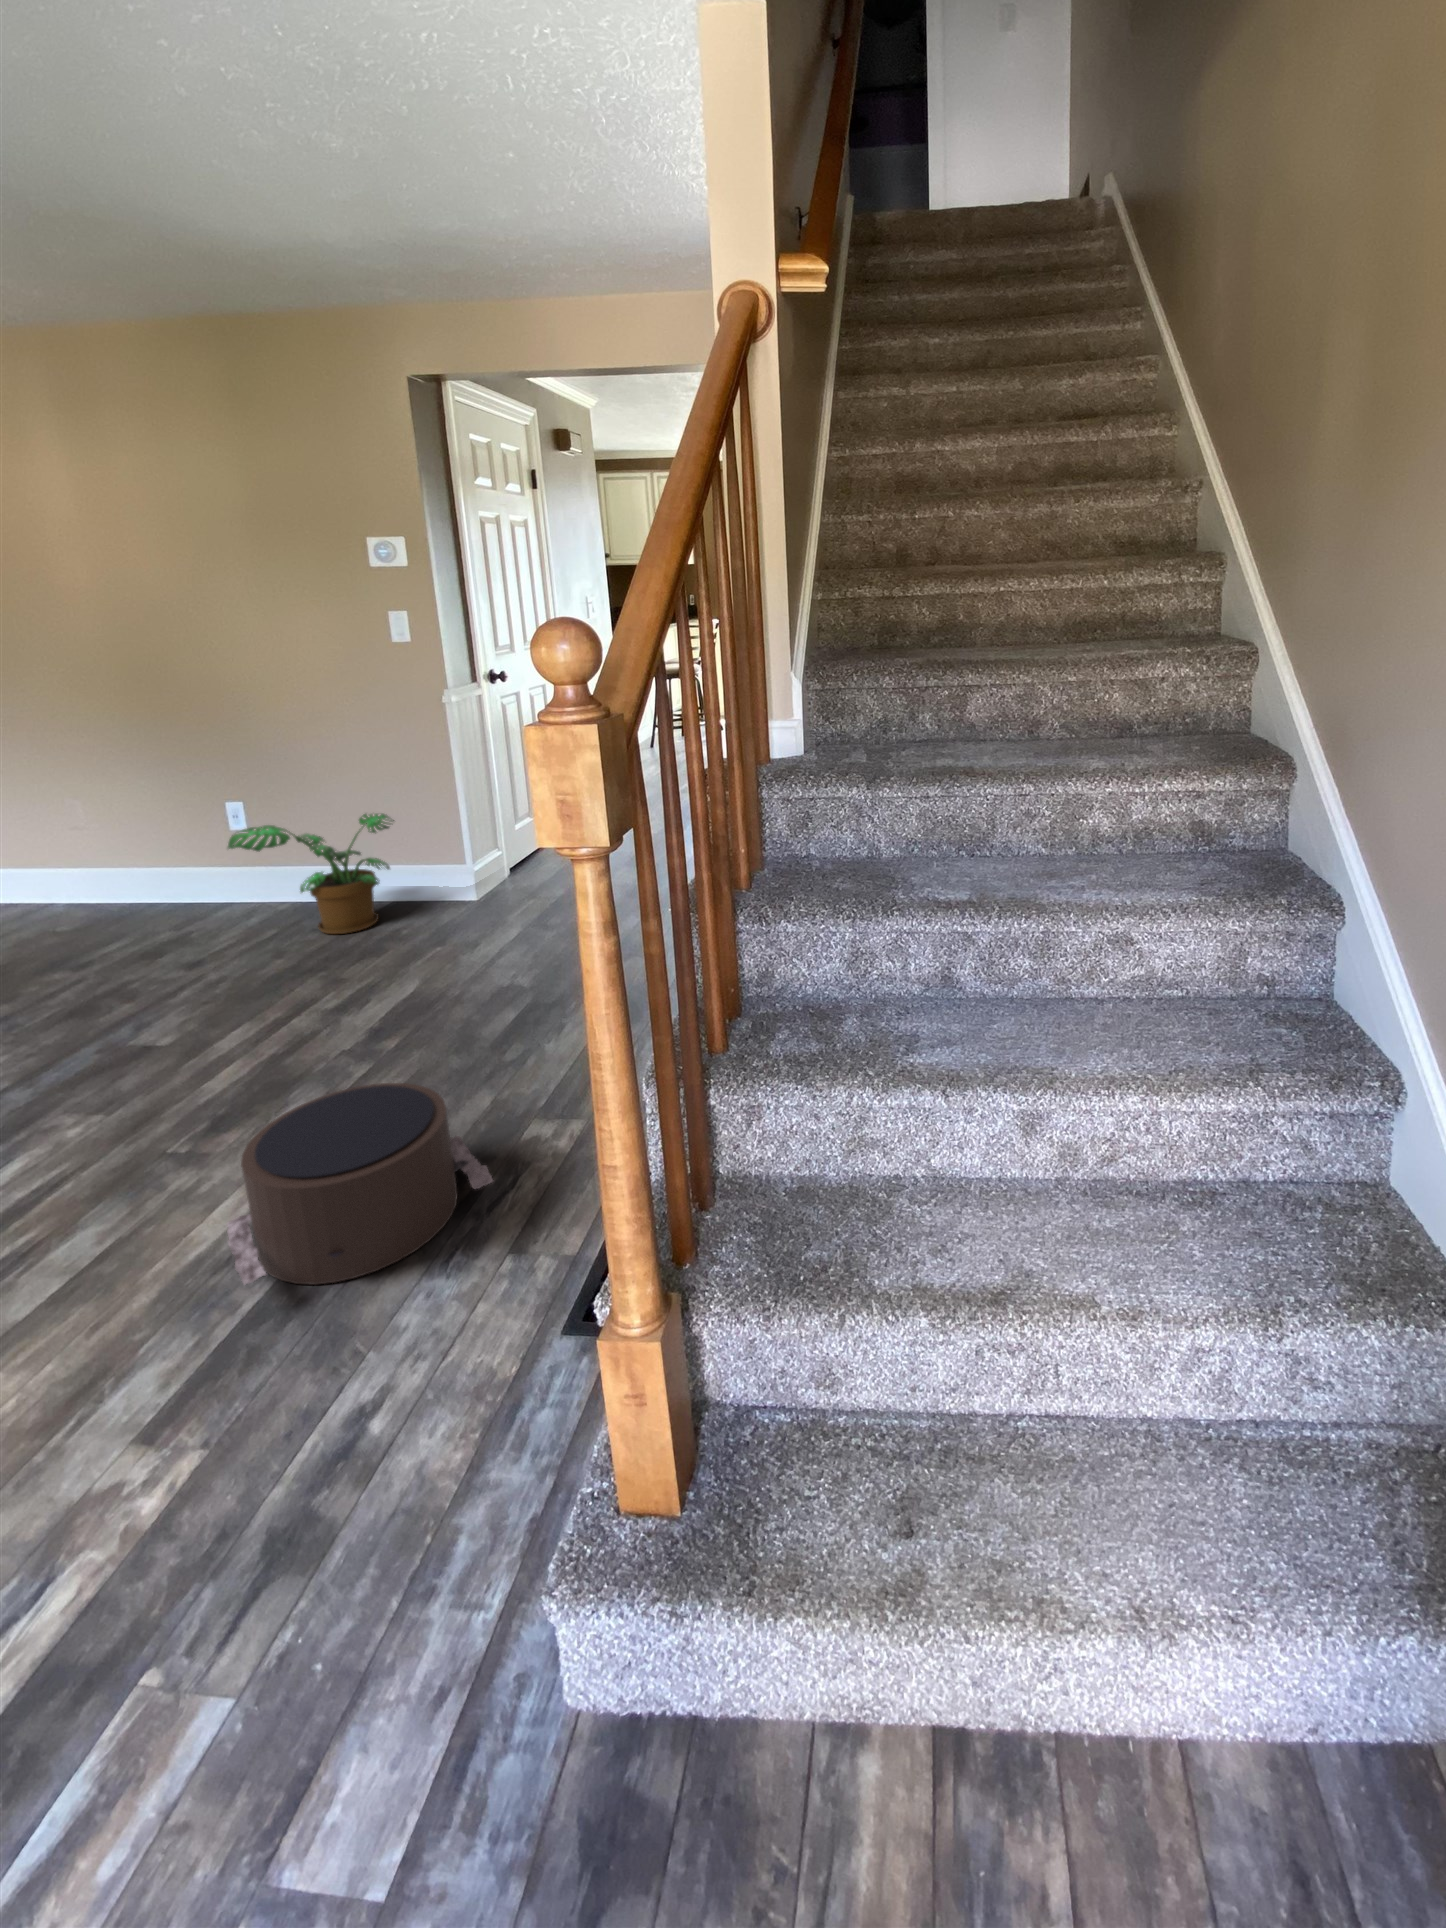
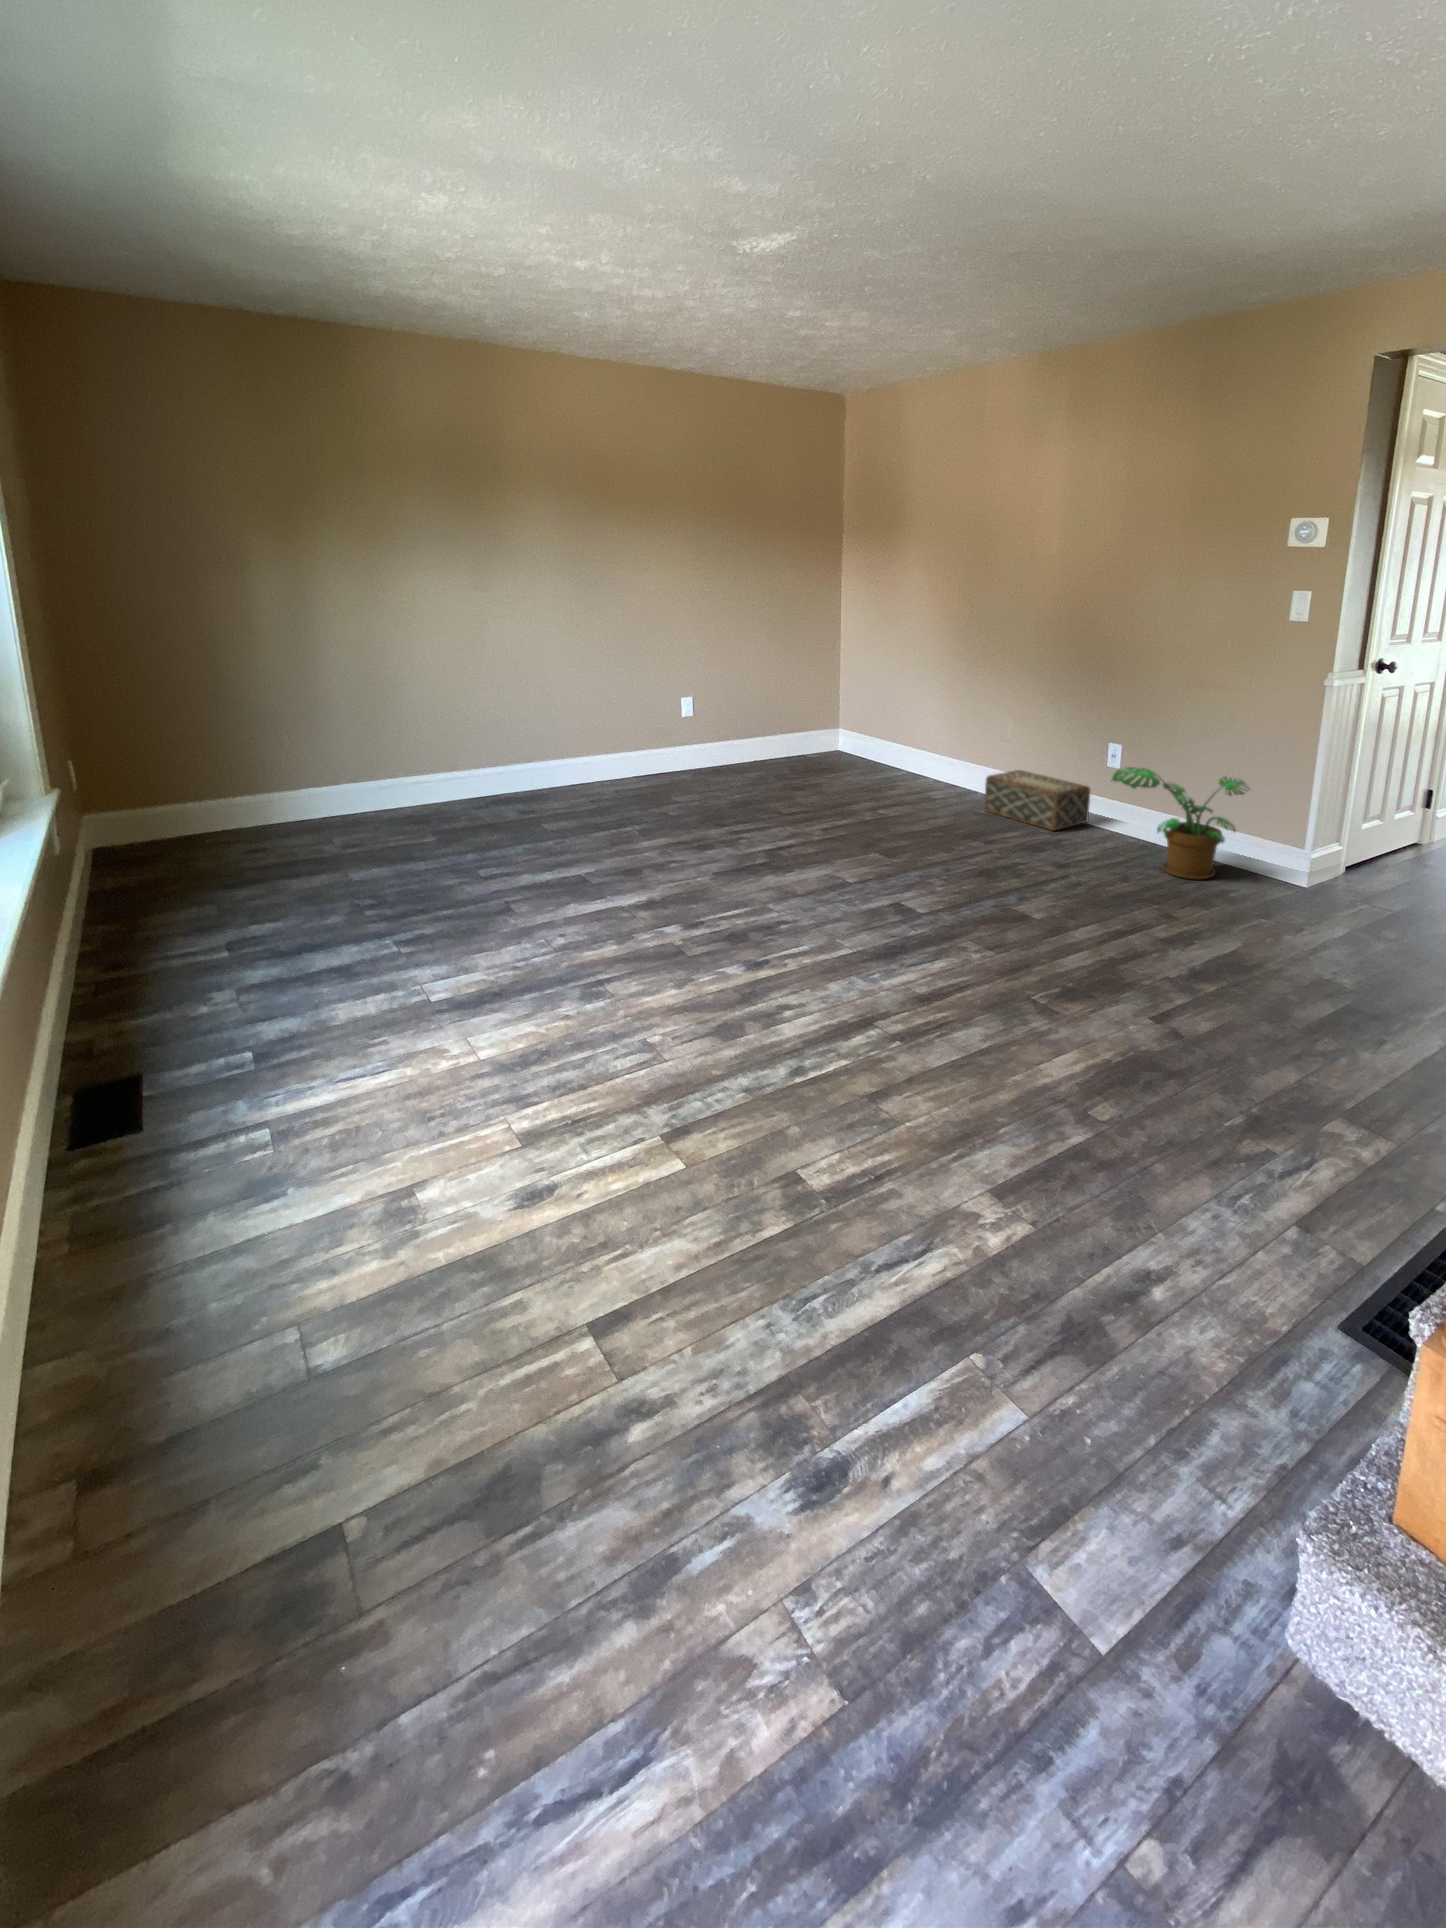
woven basket: none [47,859,215,925] -> present [984,770,1090,830]
pouf: present [227,1083,493,1285] -> none [1067,1003,1291,1171]

